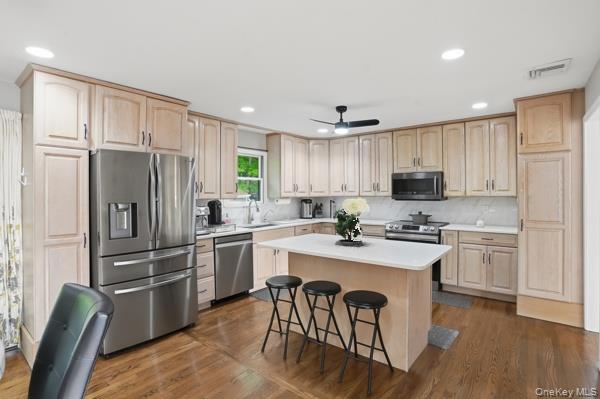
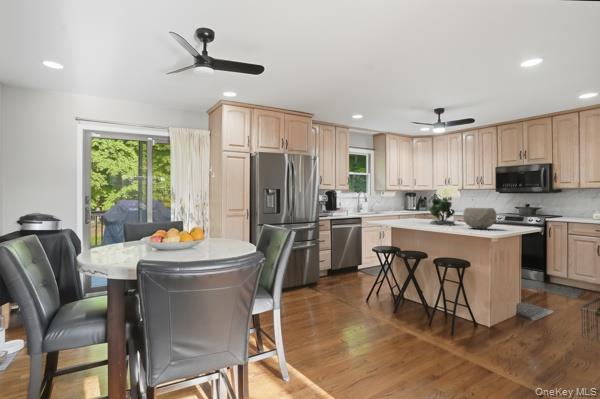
bowl: none [375,227,410,253] -> present [463,208,496,229]

